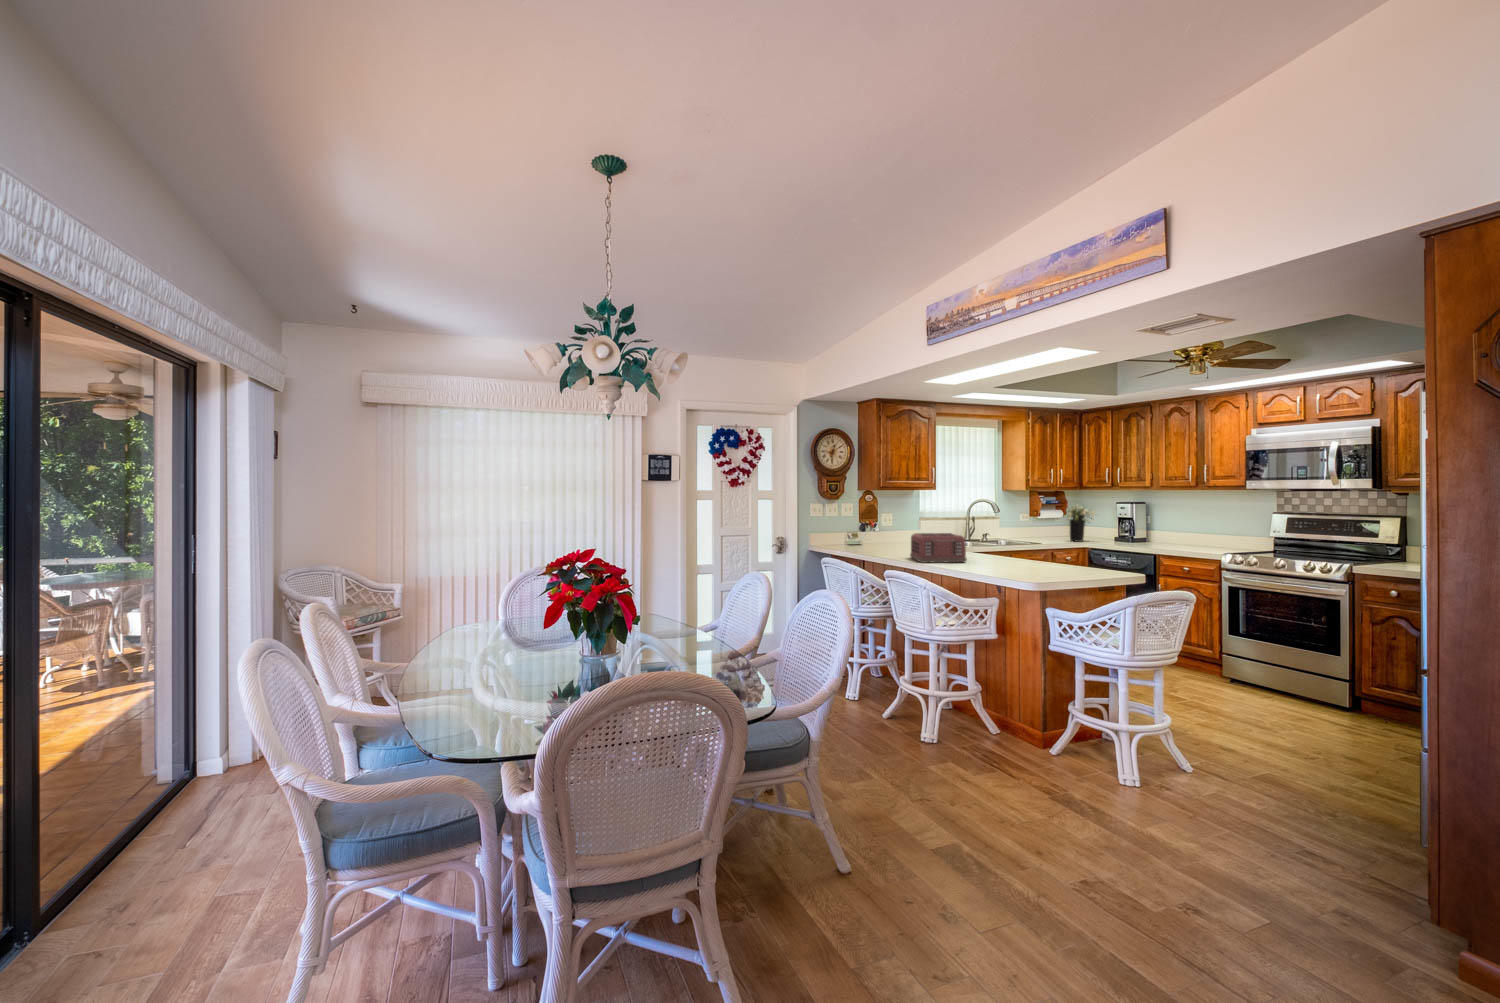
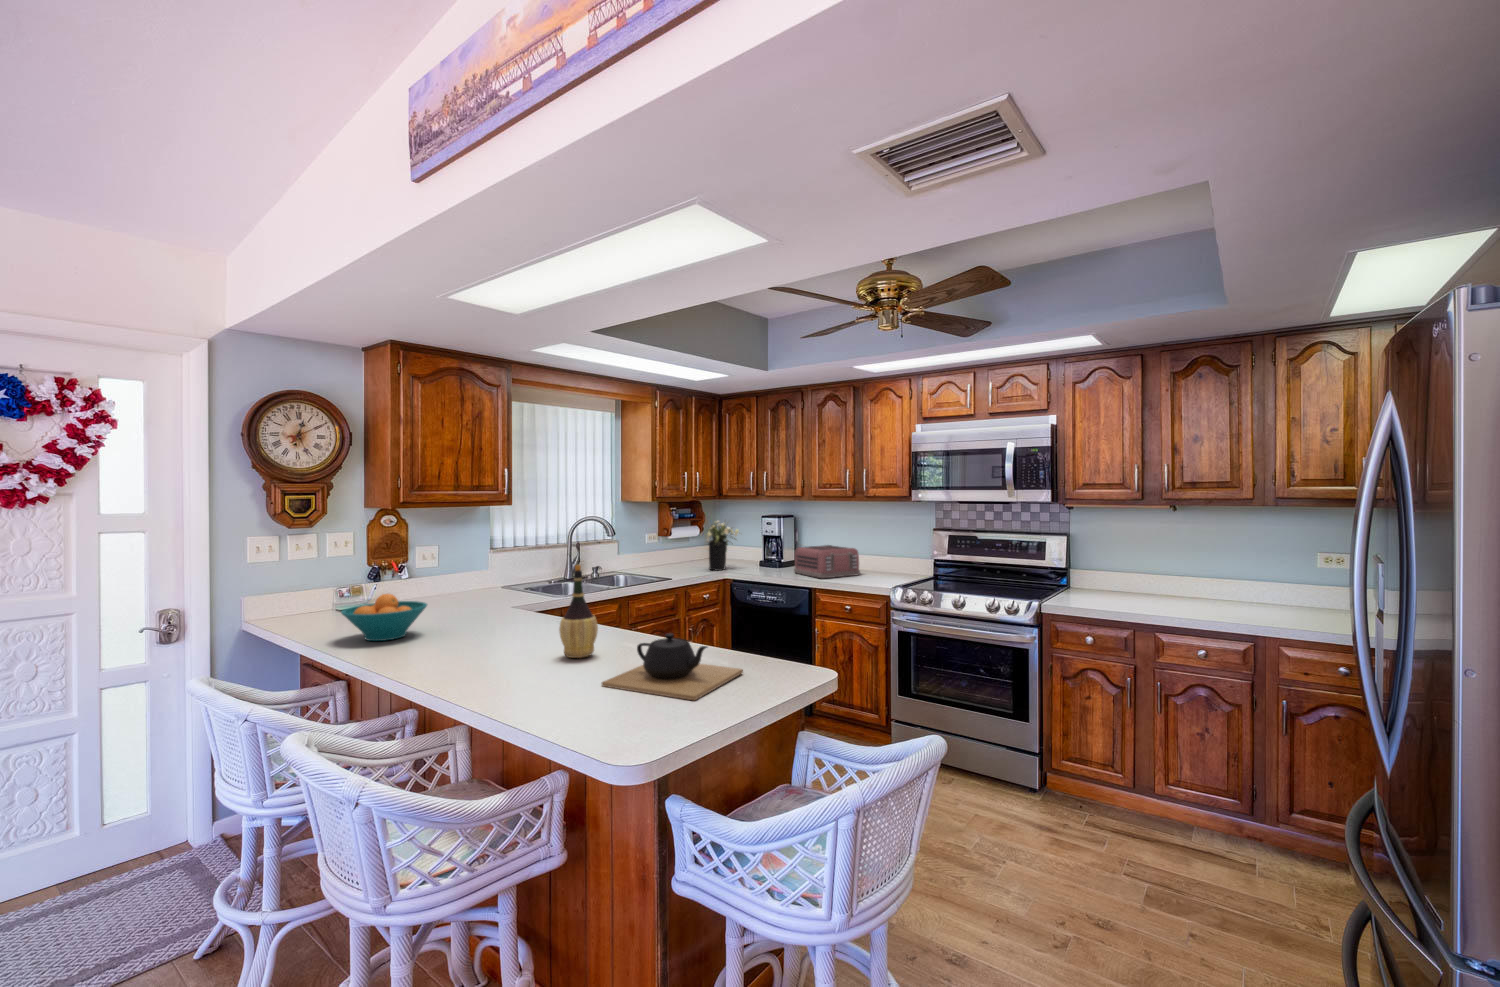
wine bottle: none [984,517,1004,564] -> present [559,564,598,658]
fruit bowl: none [869,532,907,554] -> present [341,594,427,641]
toaster: present [910,533,967,563] -> present [794,545,860,578]
teapot: none [1010,549,1087,576] -> present [602,633,743,700]

